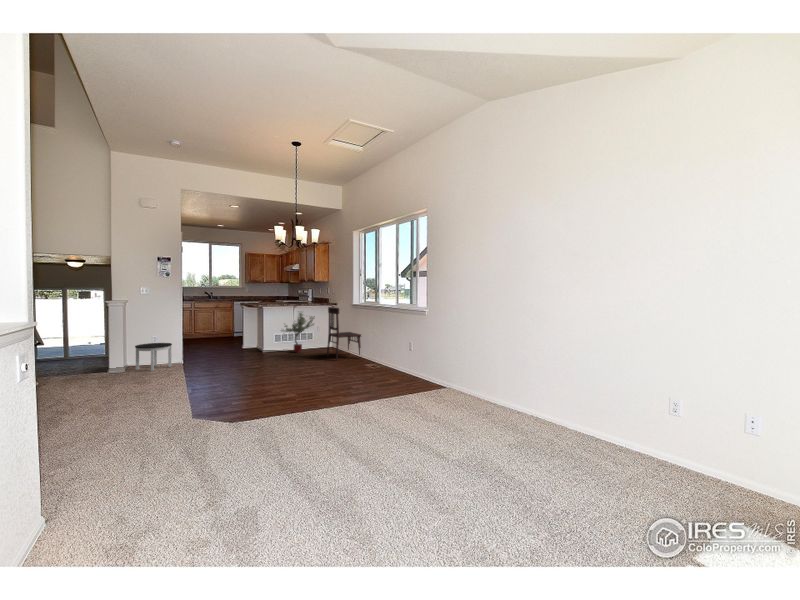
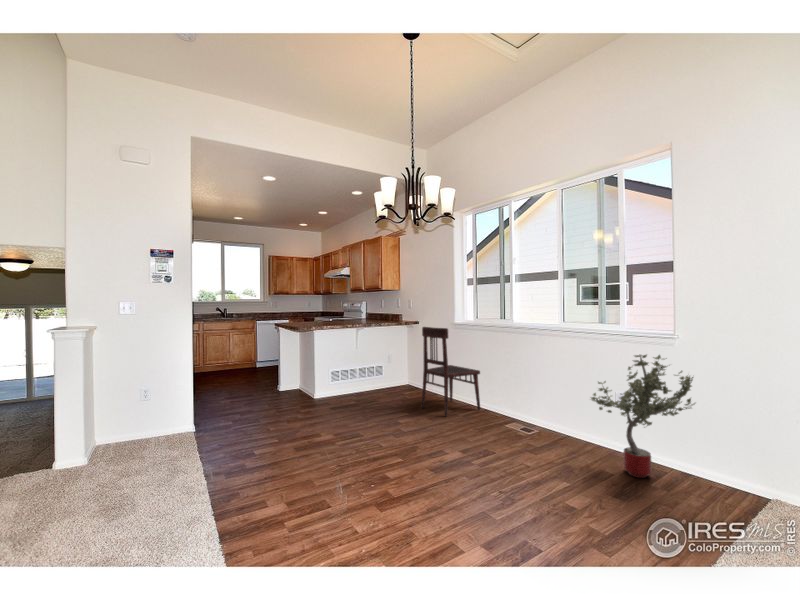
potted tree: present [282,313,315,353] -> present [591,355,695,478]
round table: present [135,343,172,371] -> none [106,398,174,457]

